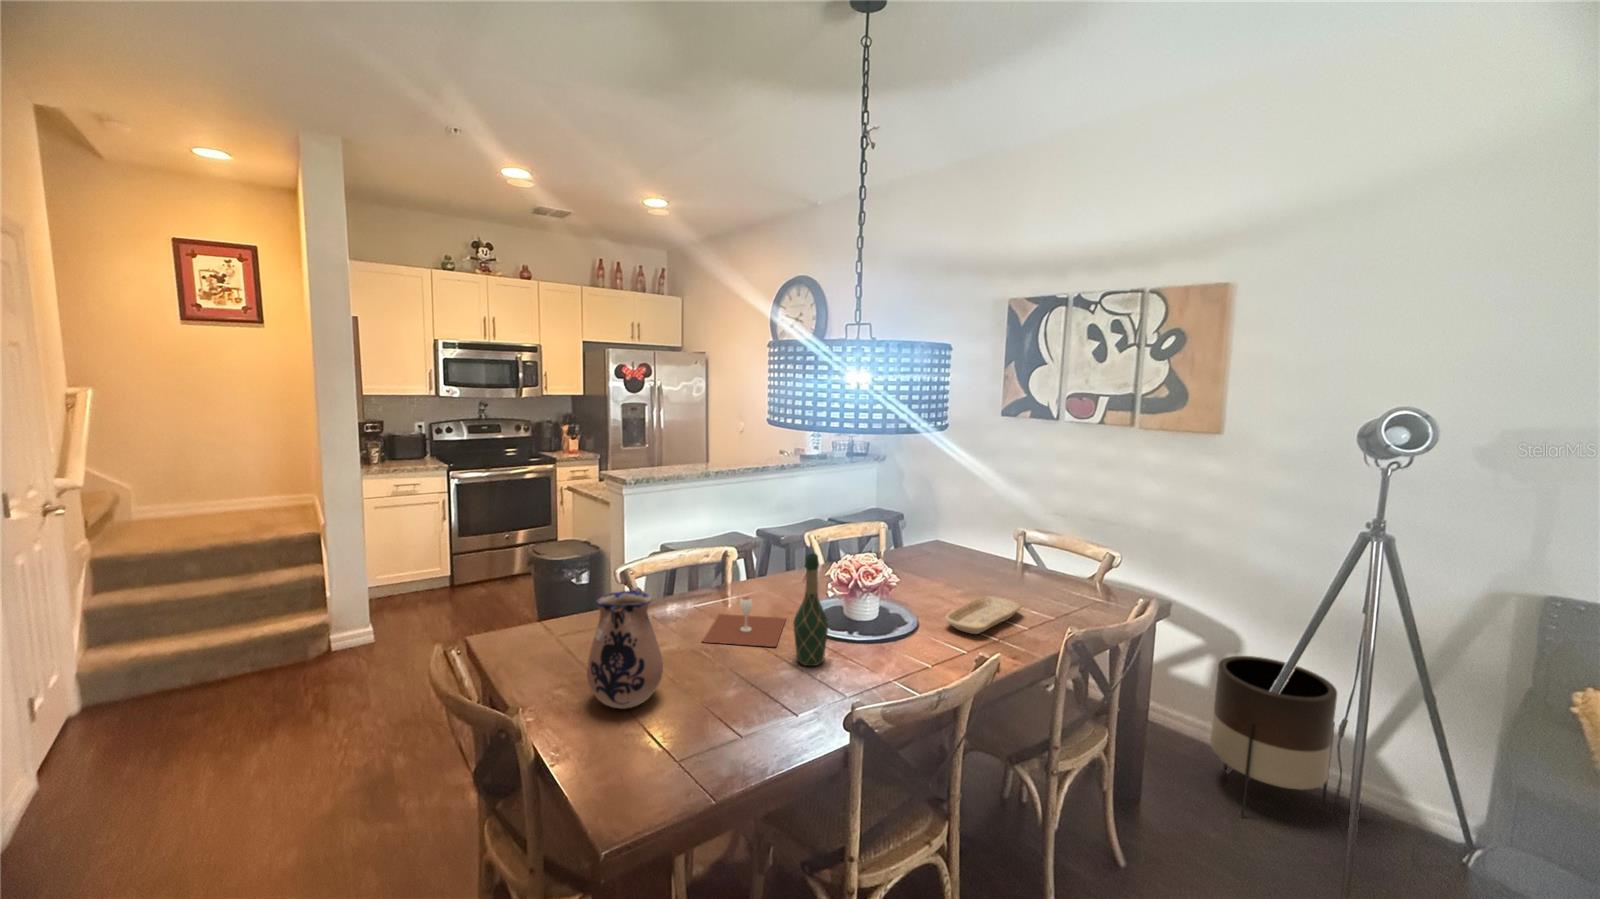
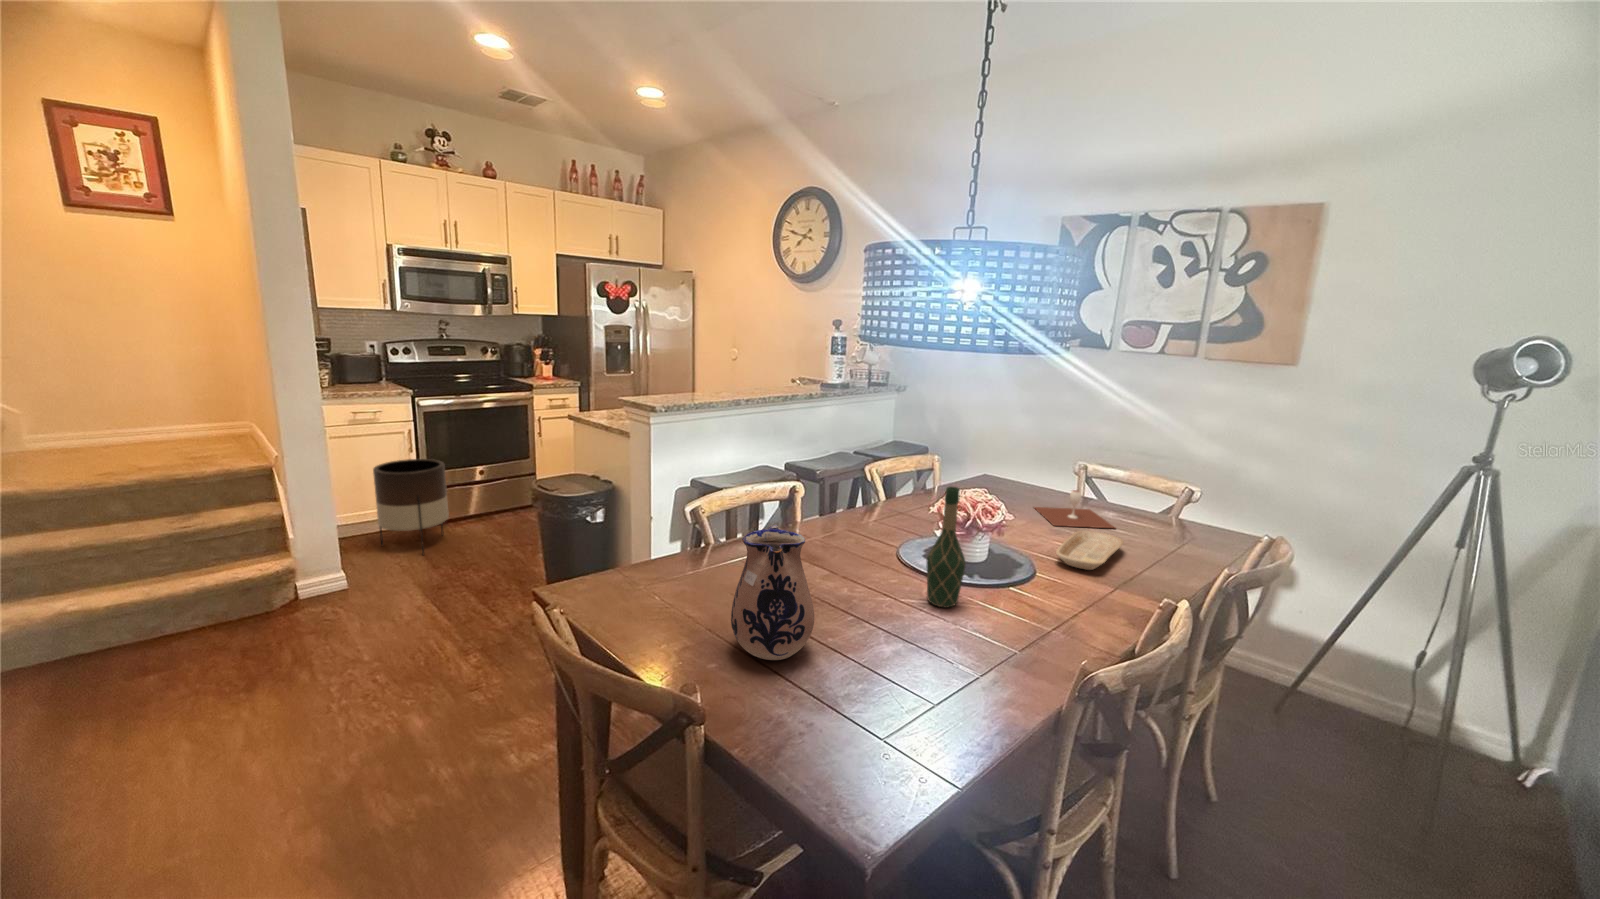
wine glass: present [702,597,786,647] -> present [1034,490,1114,528]
planter: present [1210,656,1337,817] -> present [373,459,449,554]

